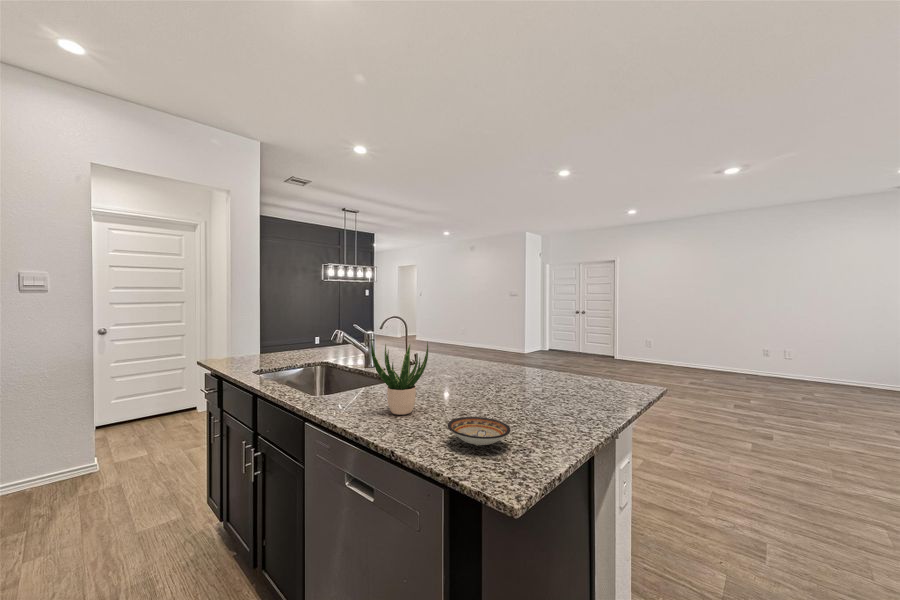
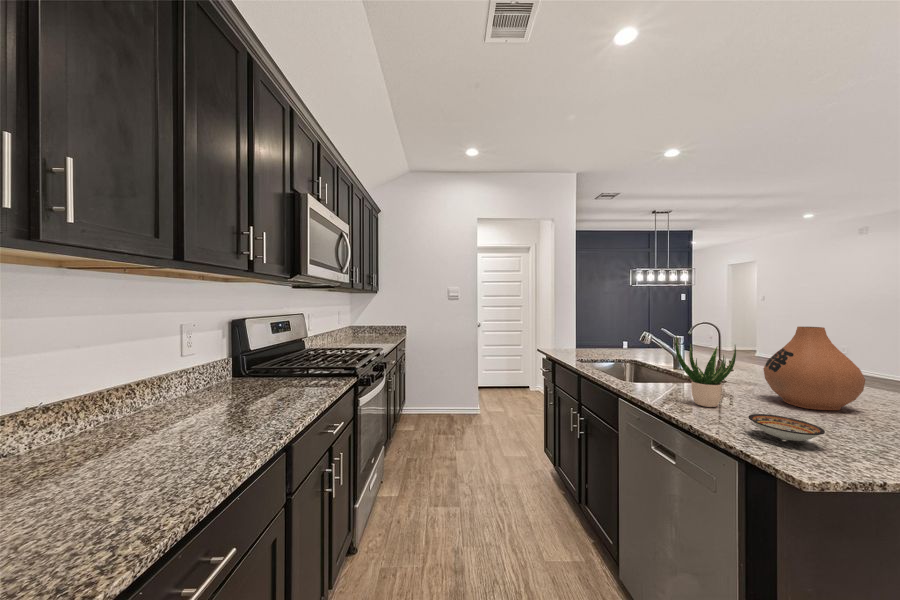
vase: none [445,318,514,395] -> present [763,327,865,410]

